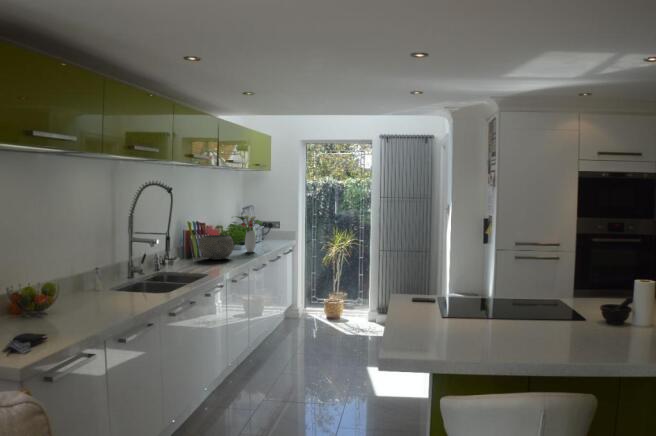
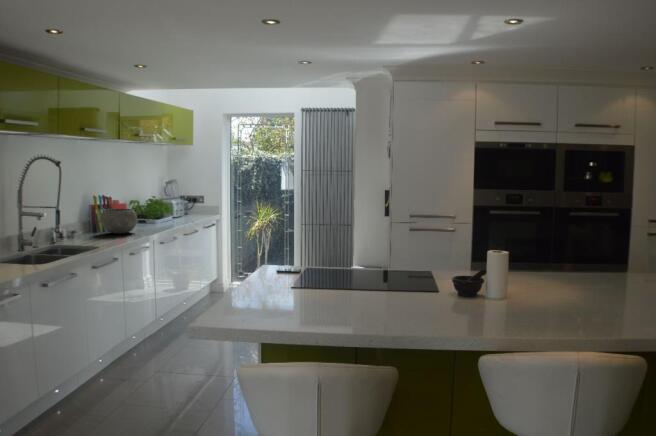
flower arrangement: present [232,215,262,252] -> none [140,188,171,226]

